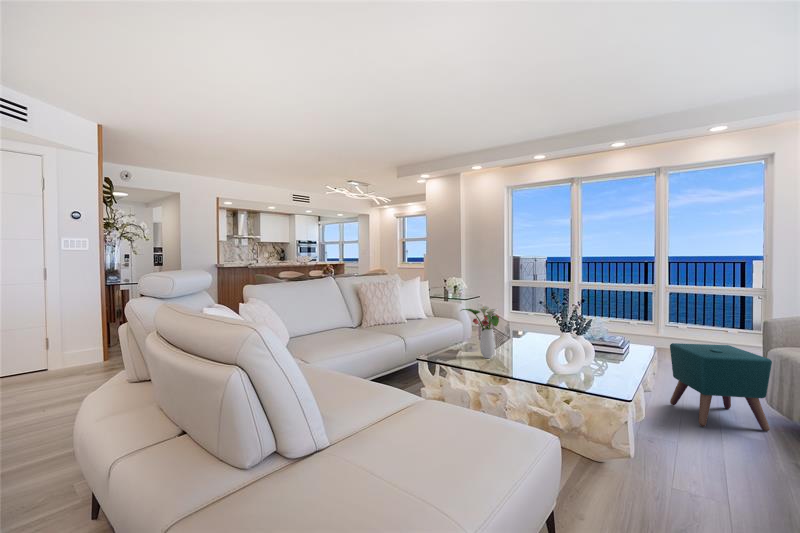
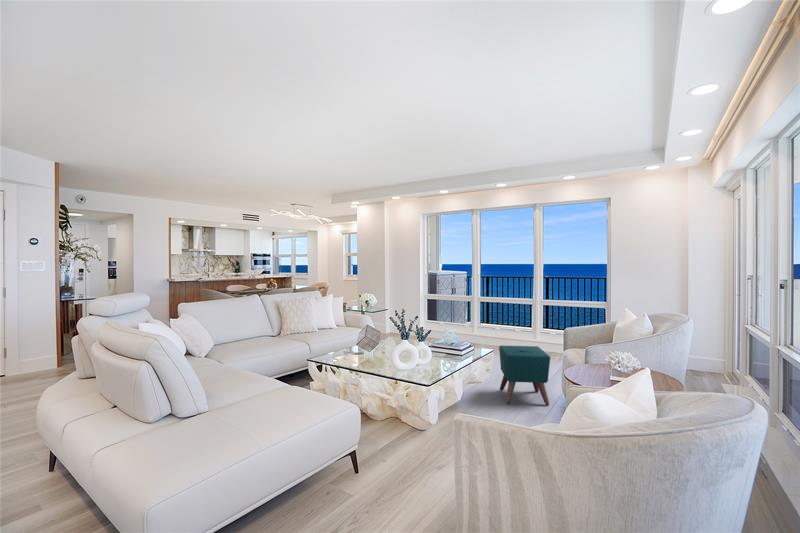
flower arrangement: present [462,306,499,358] -> none [343,320,372,359]

